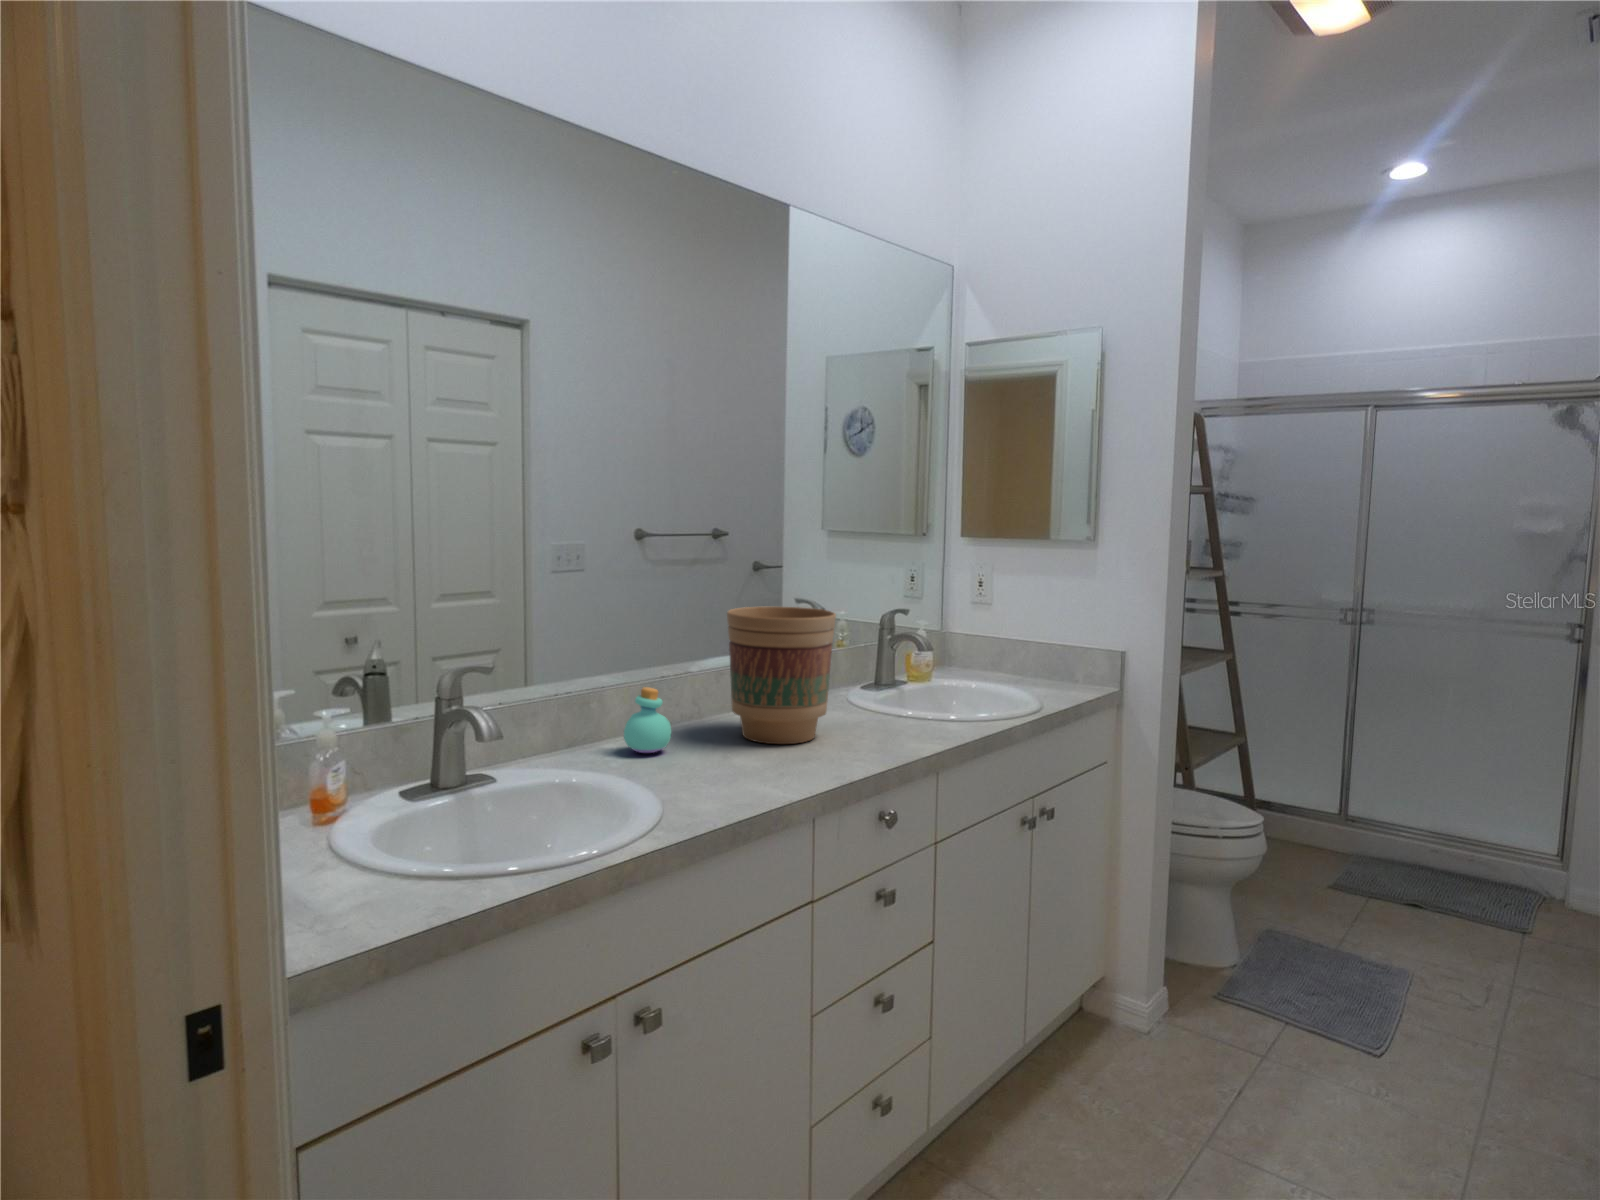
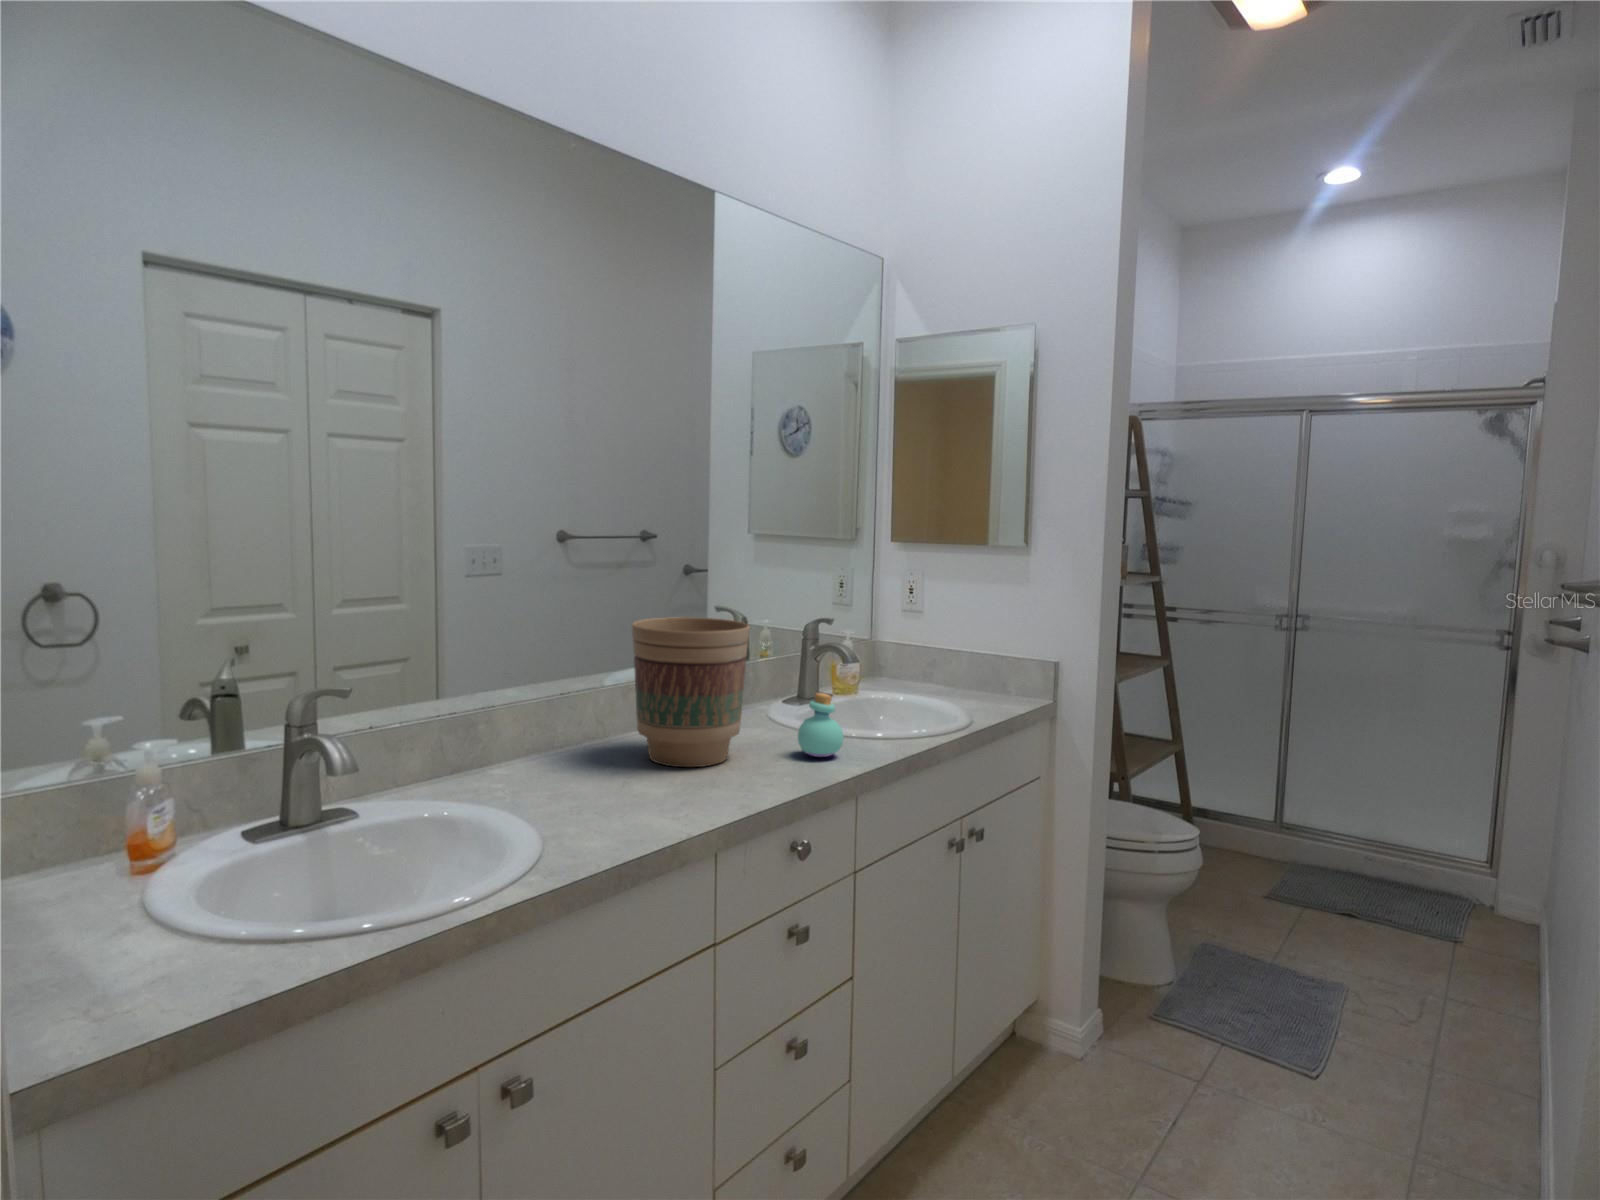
perfume bottle: present [624,687,671,753] -> present [798,693,844,757]

